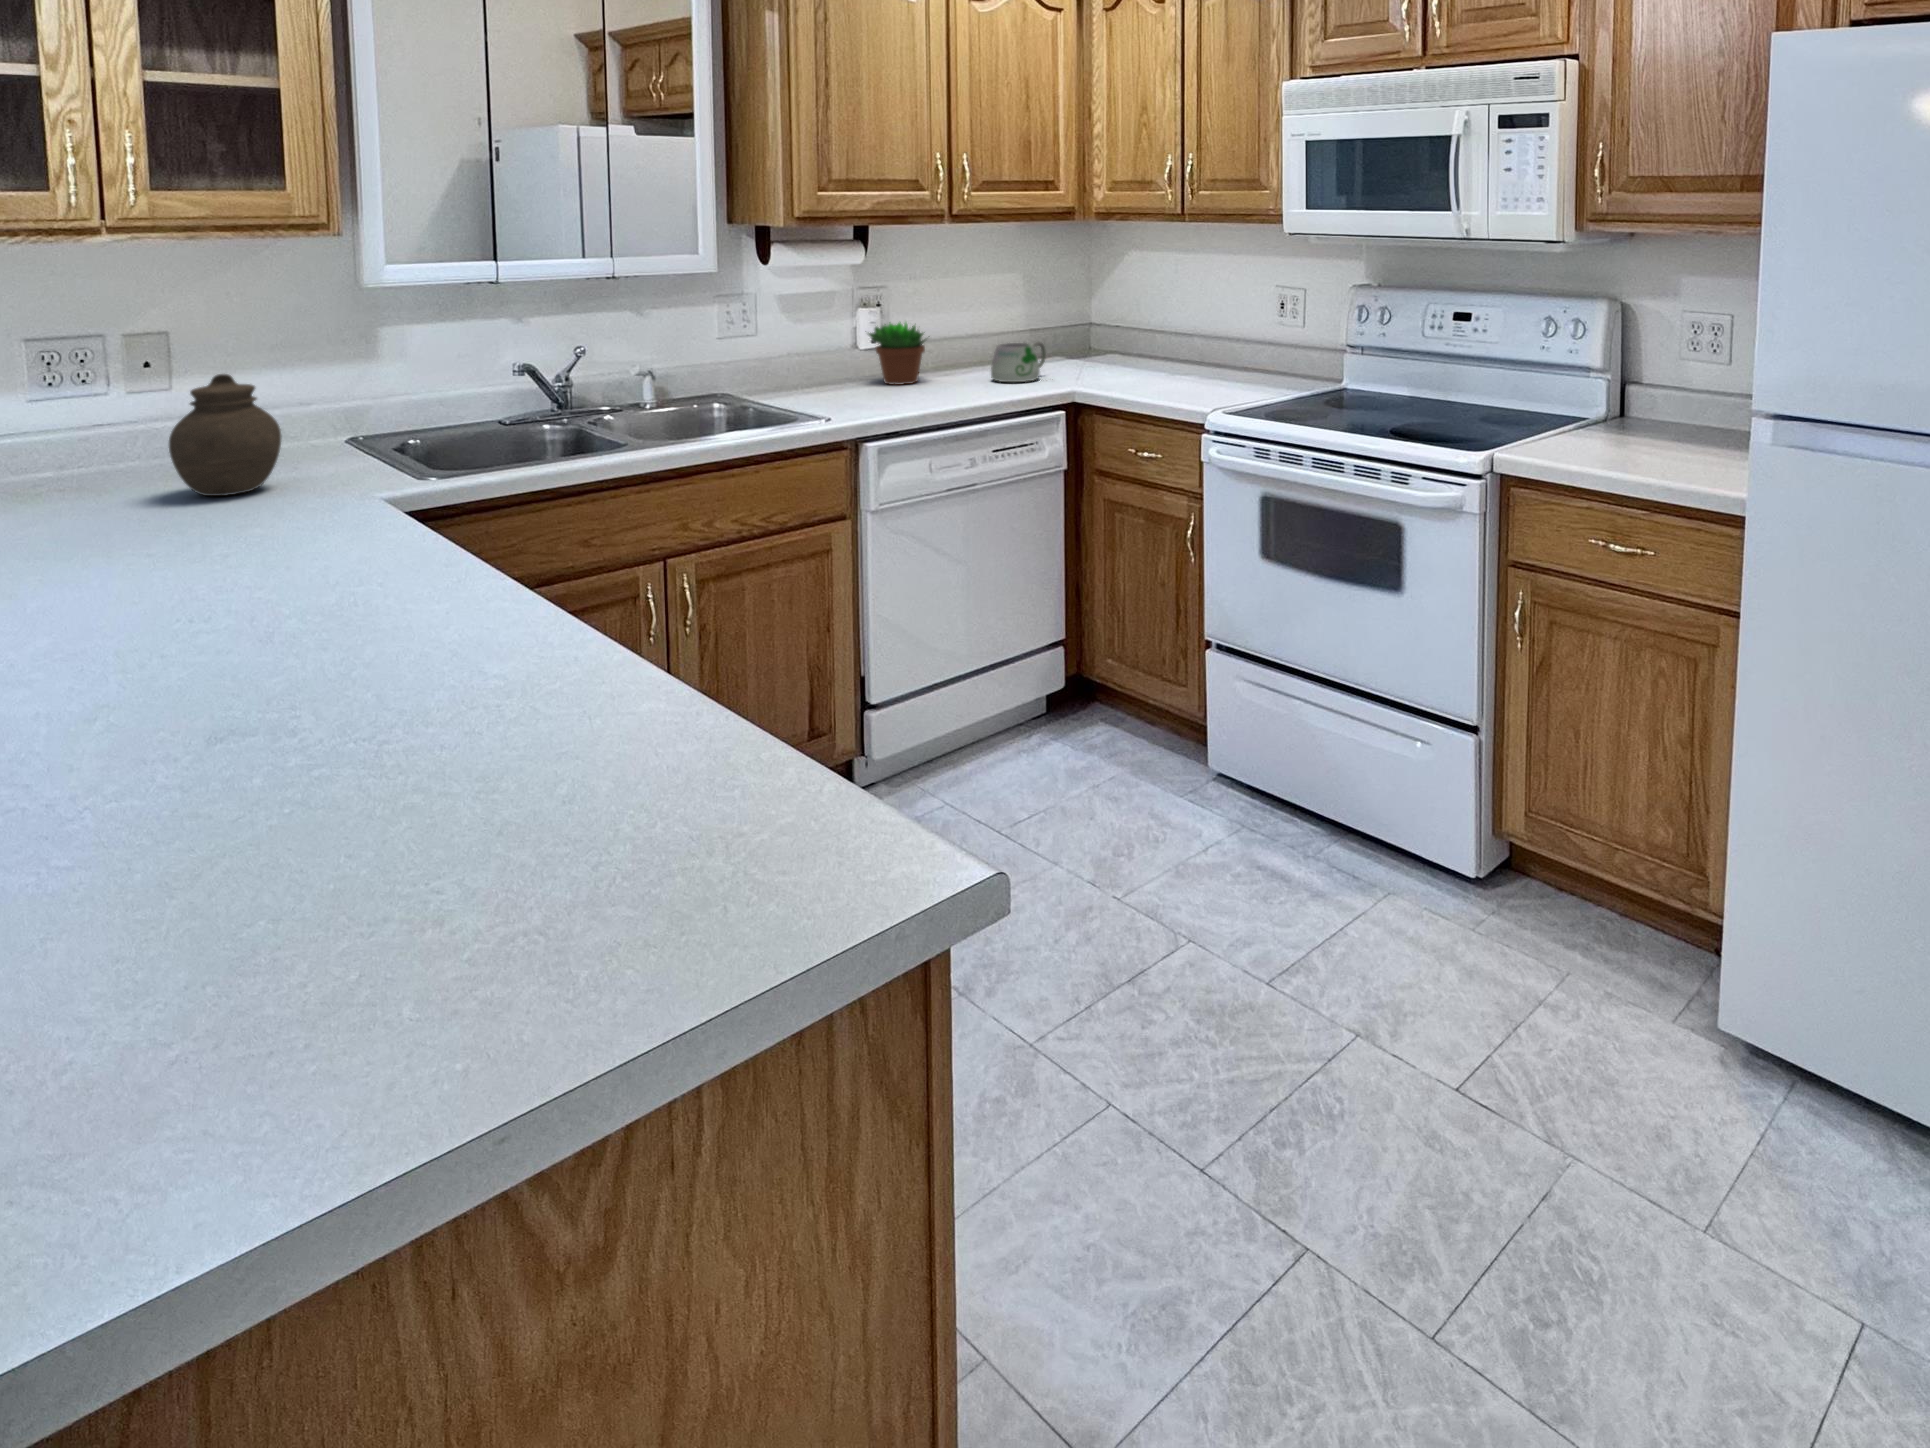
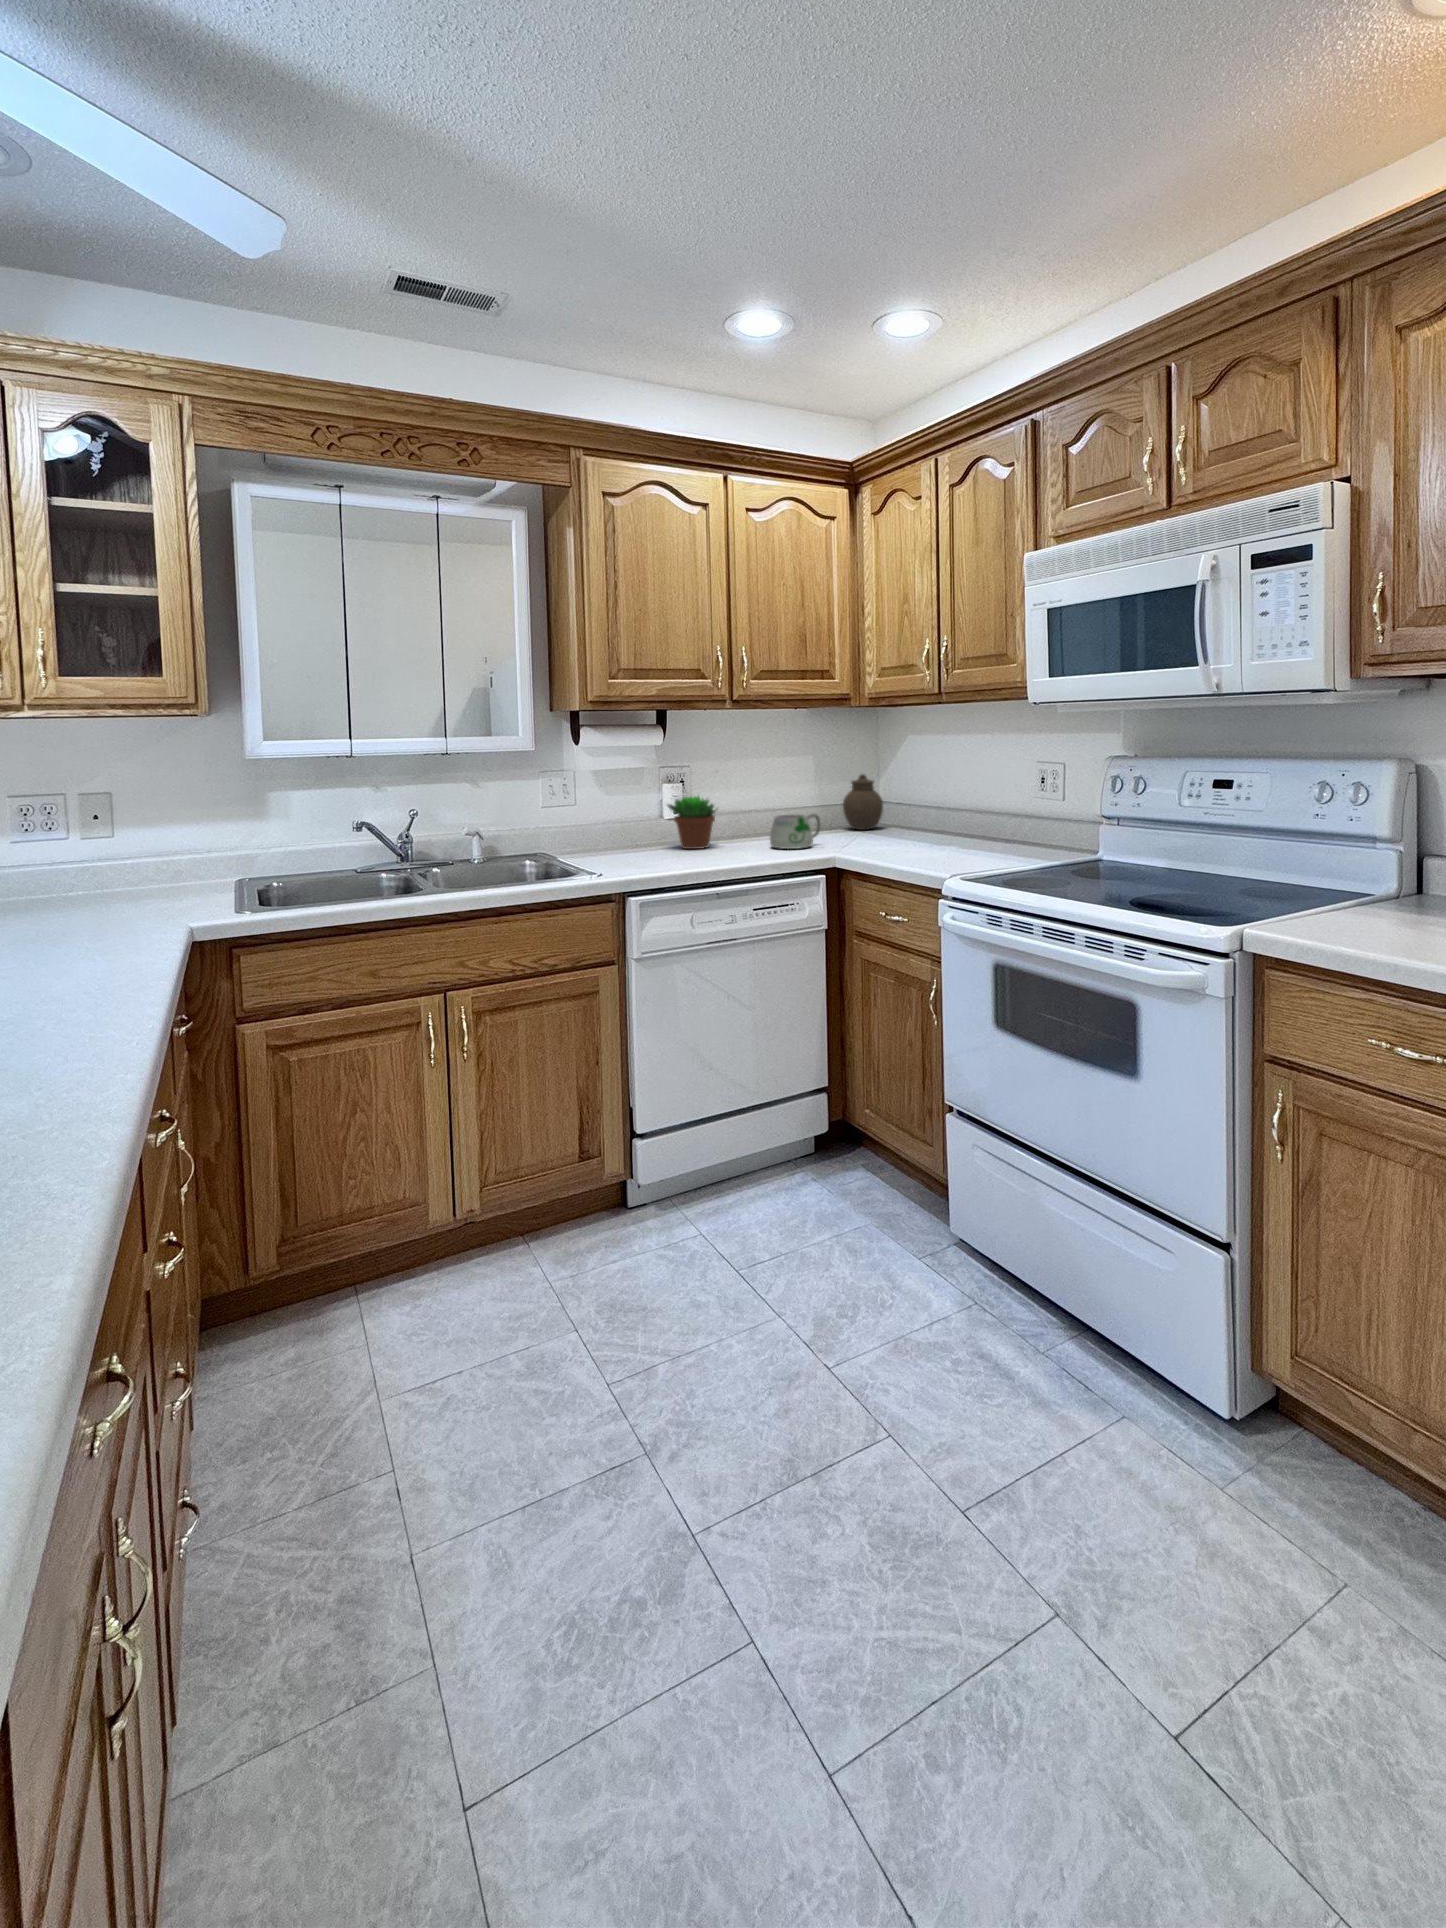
jar: present [169,374,281,496] -> present [843,774,883,830]

